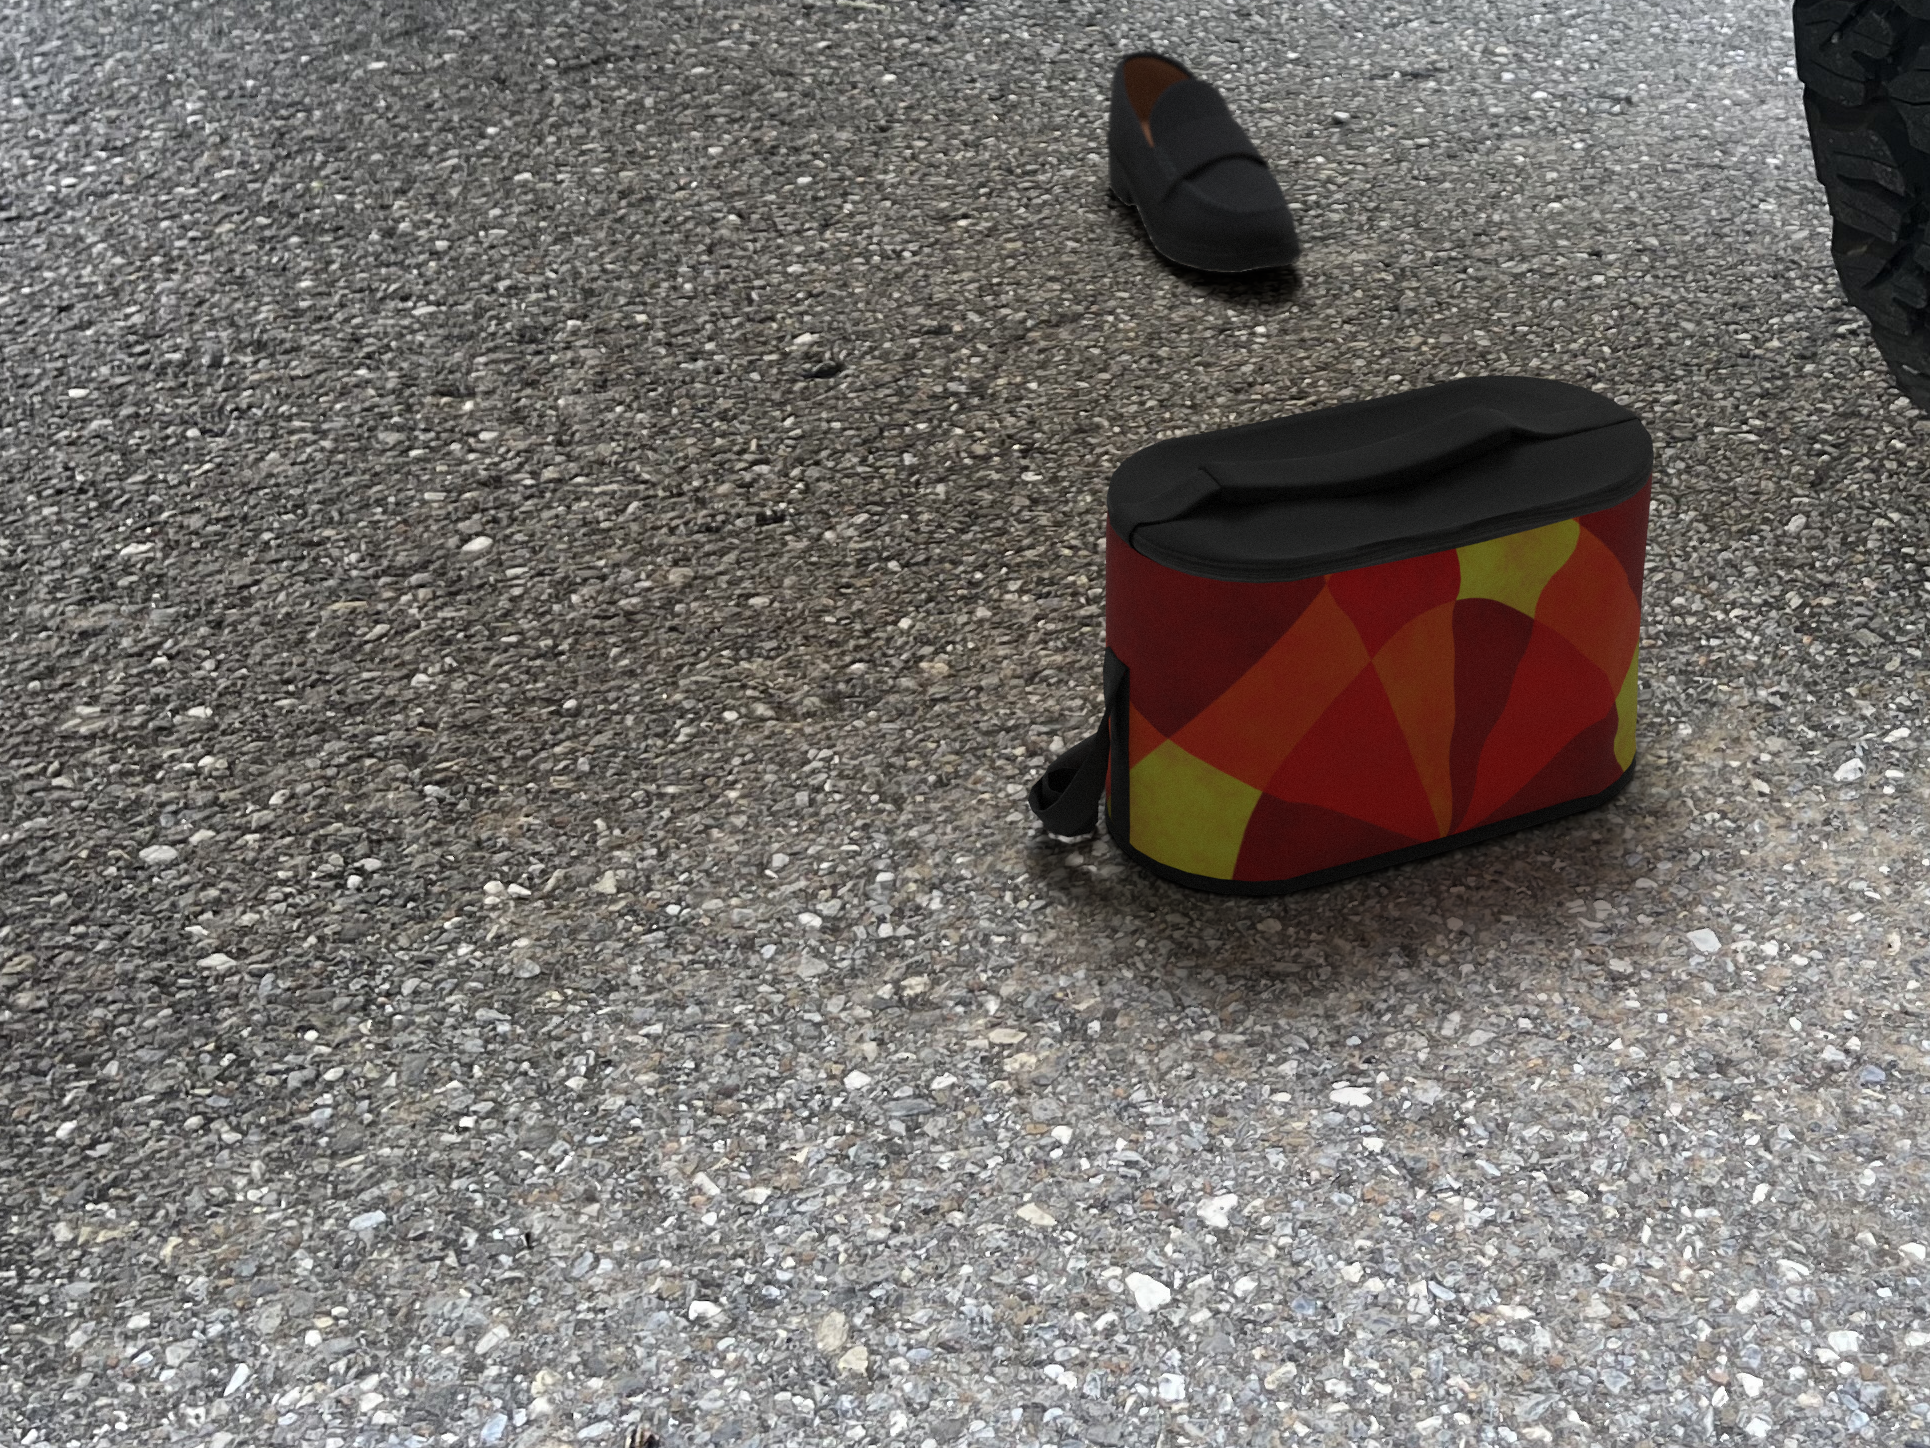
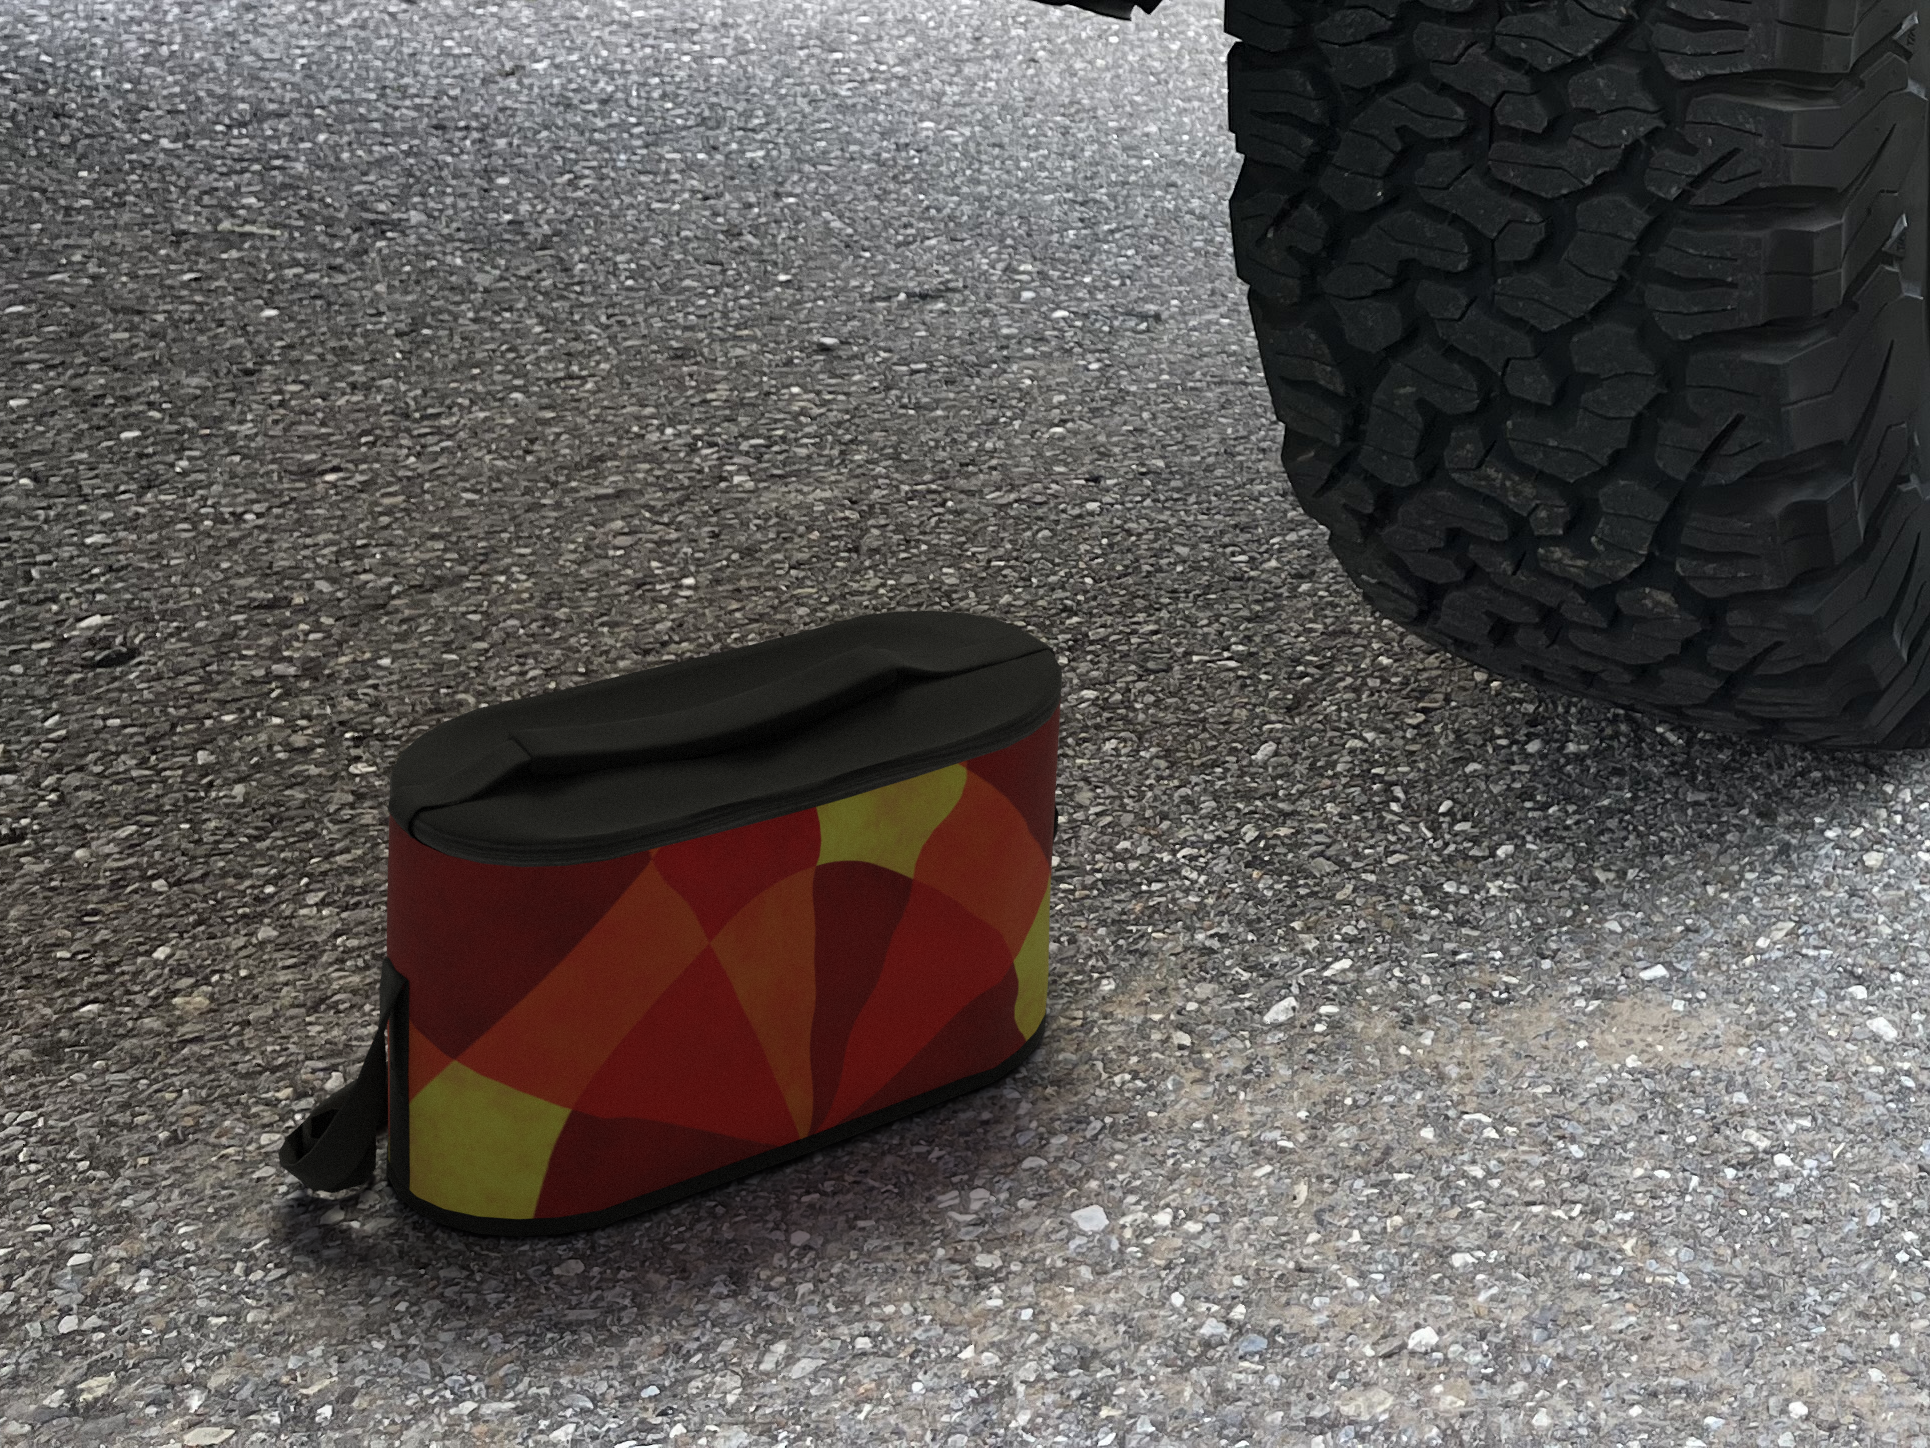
shoe: present [1106,50,1302,273] -> none [525,270,747,519]

